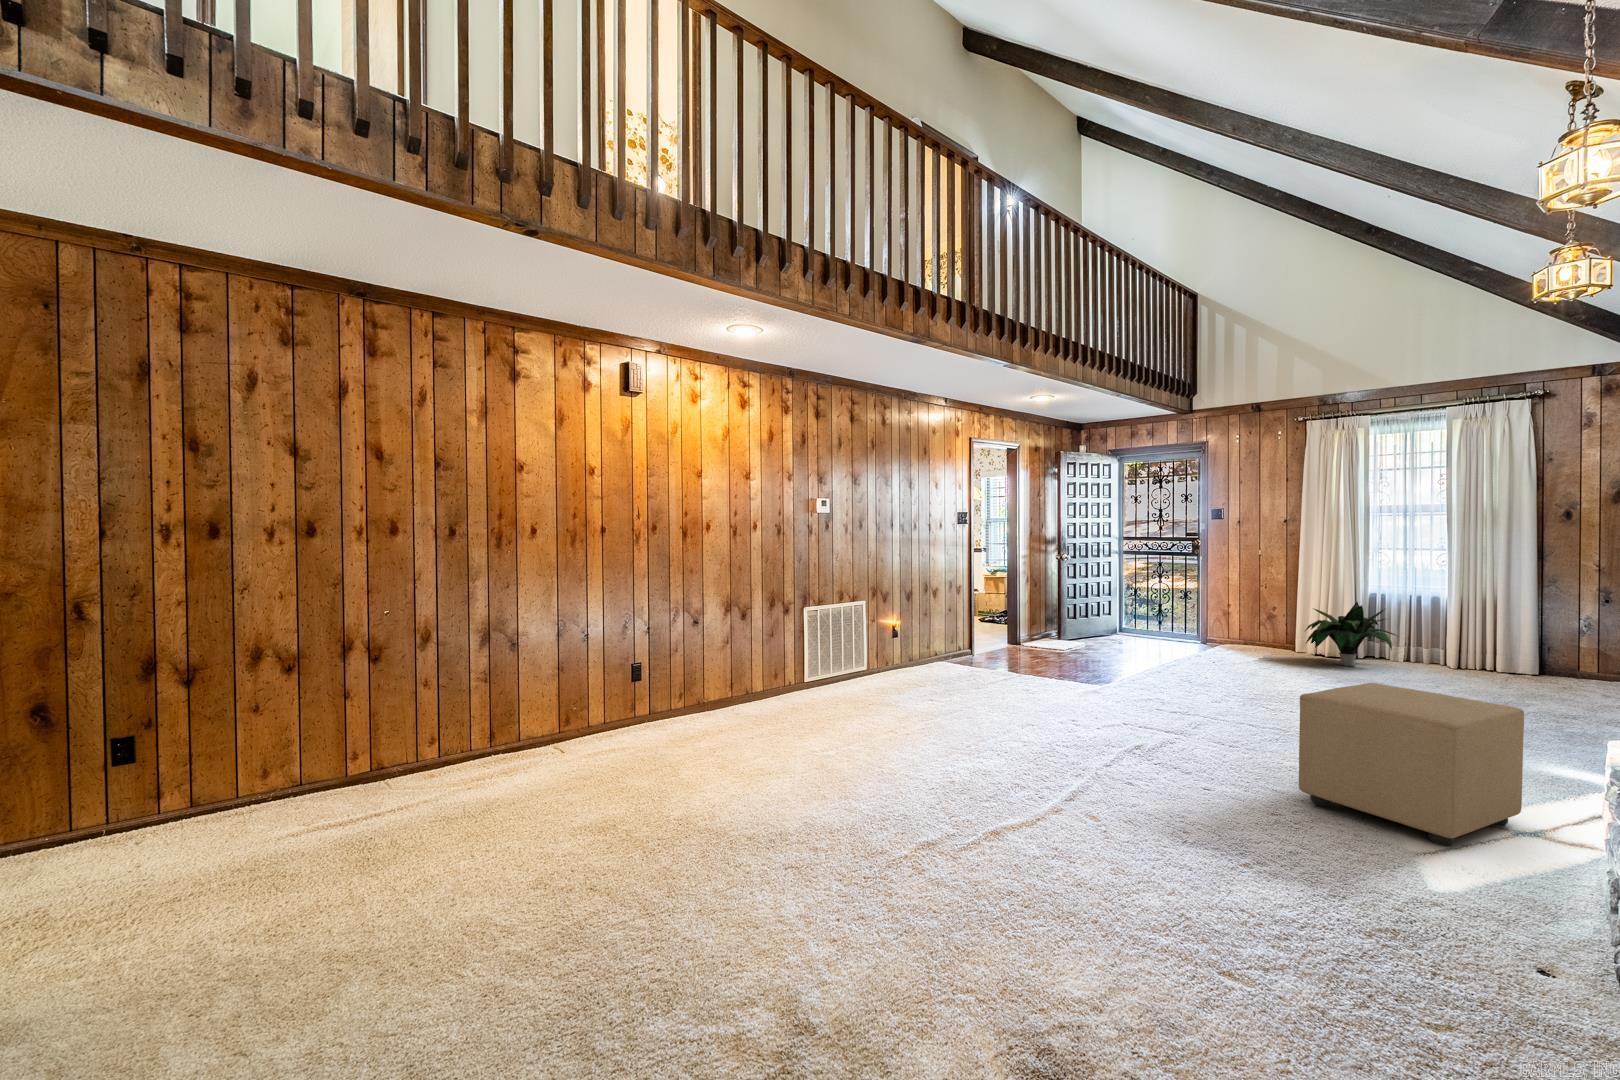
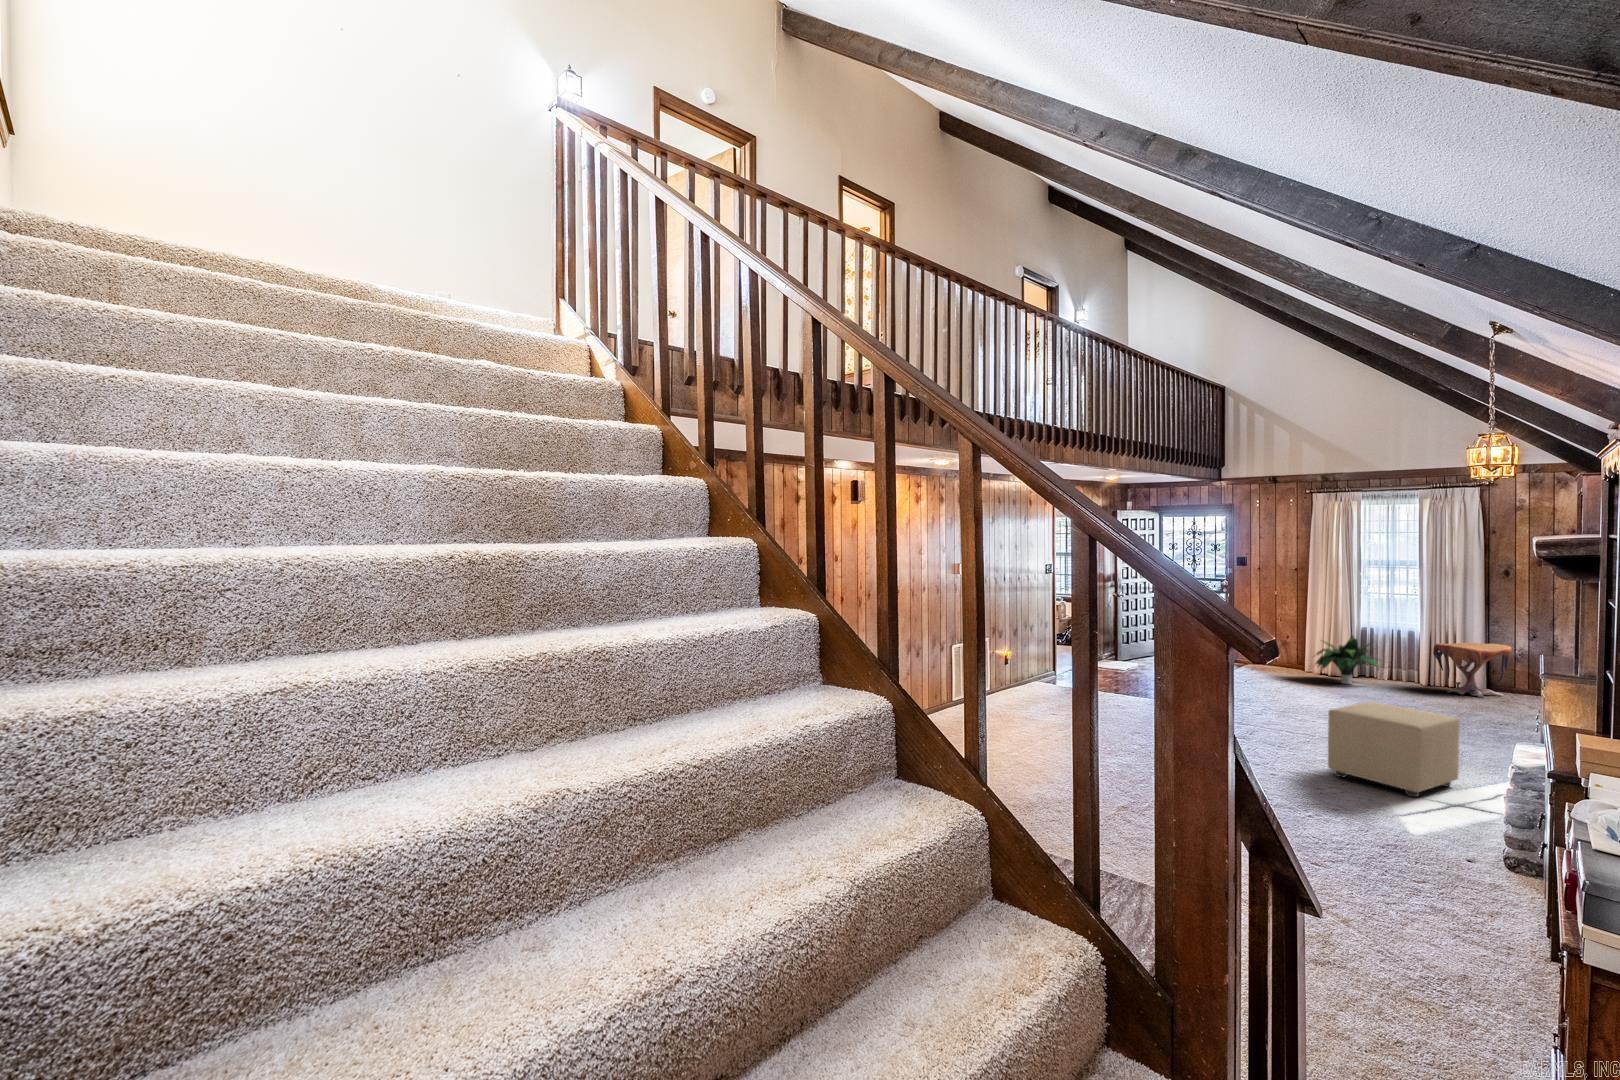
side table: none [1466,610,1578,683] -> present [1433,642,1512,698]

